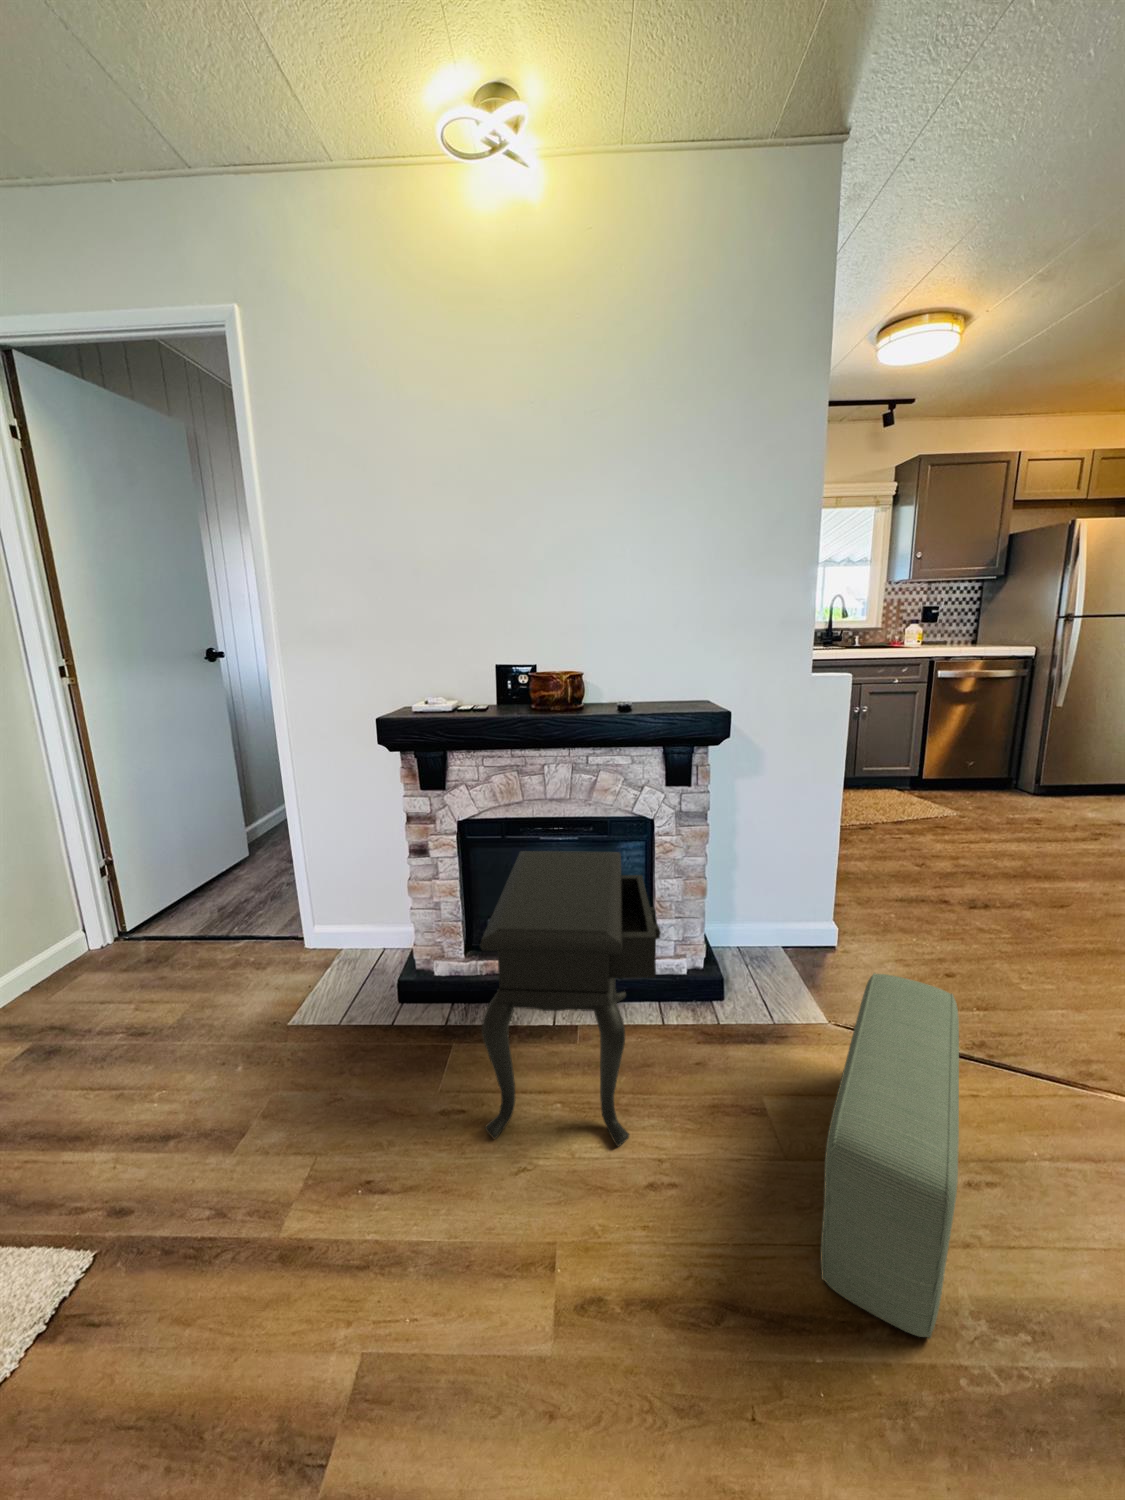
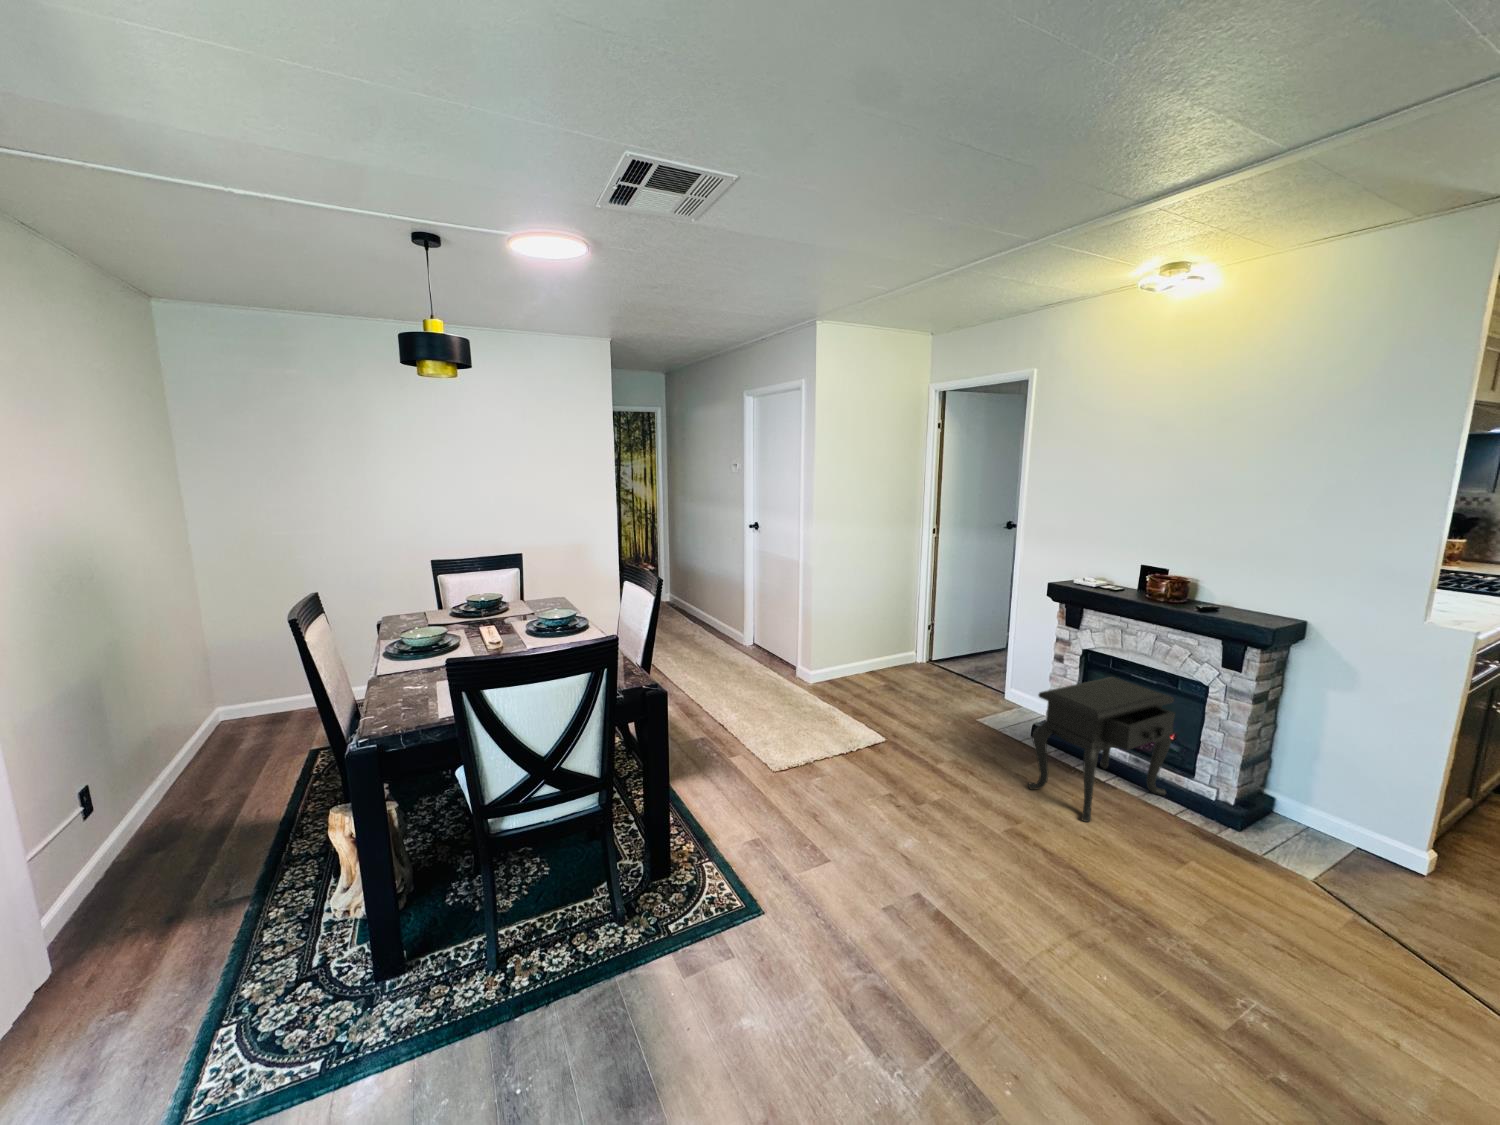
pouf: present [821,973,959,1338] -> none [1123,816,1345,932]

